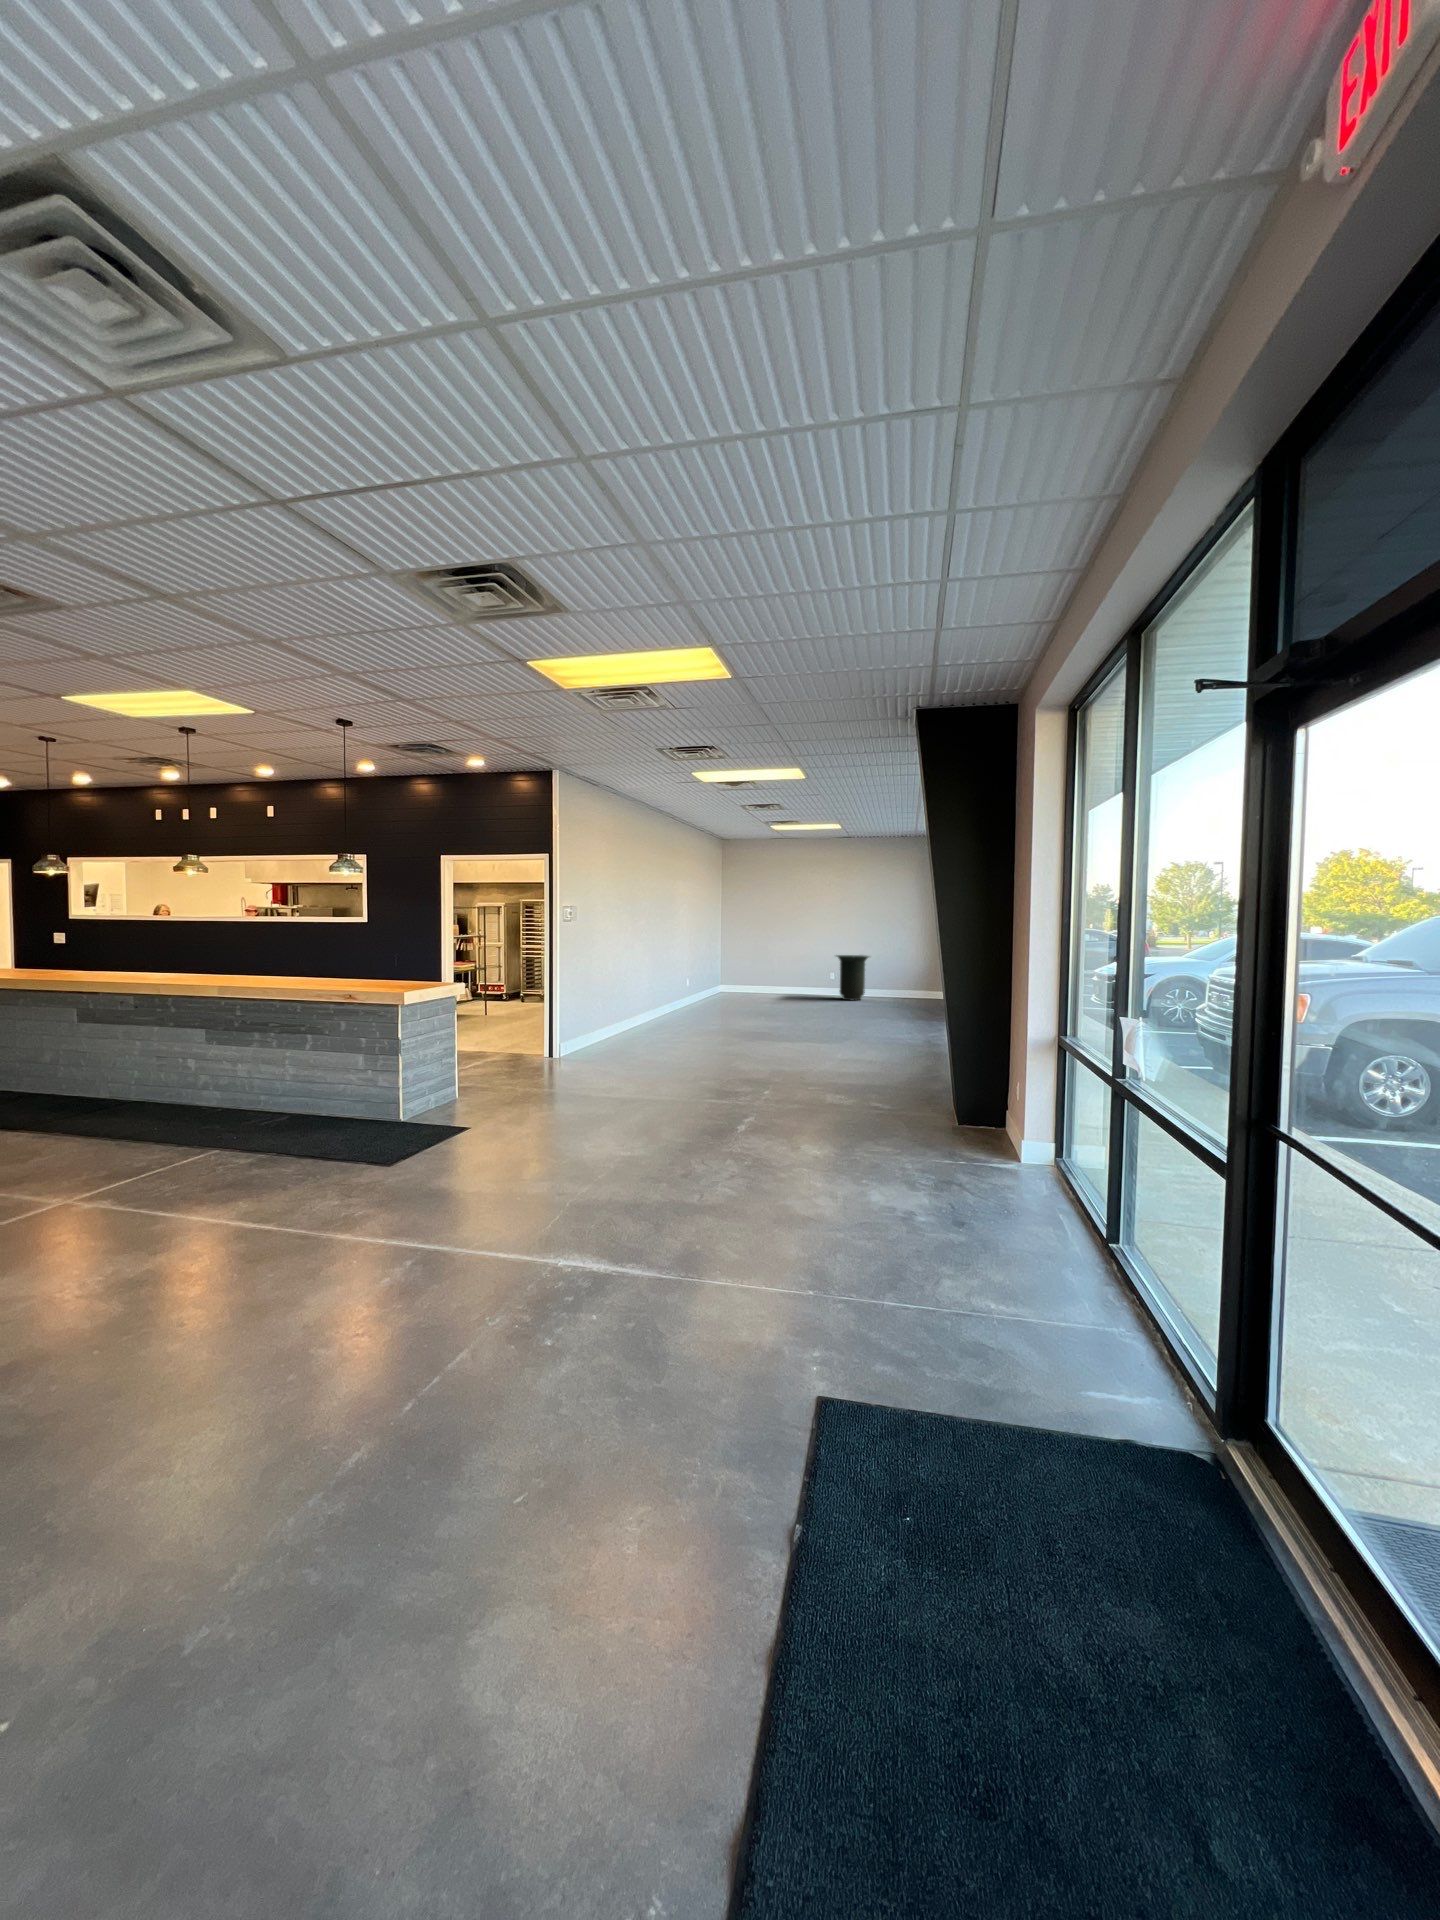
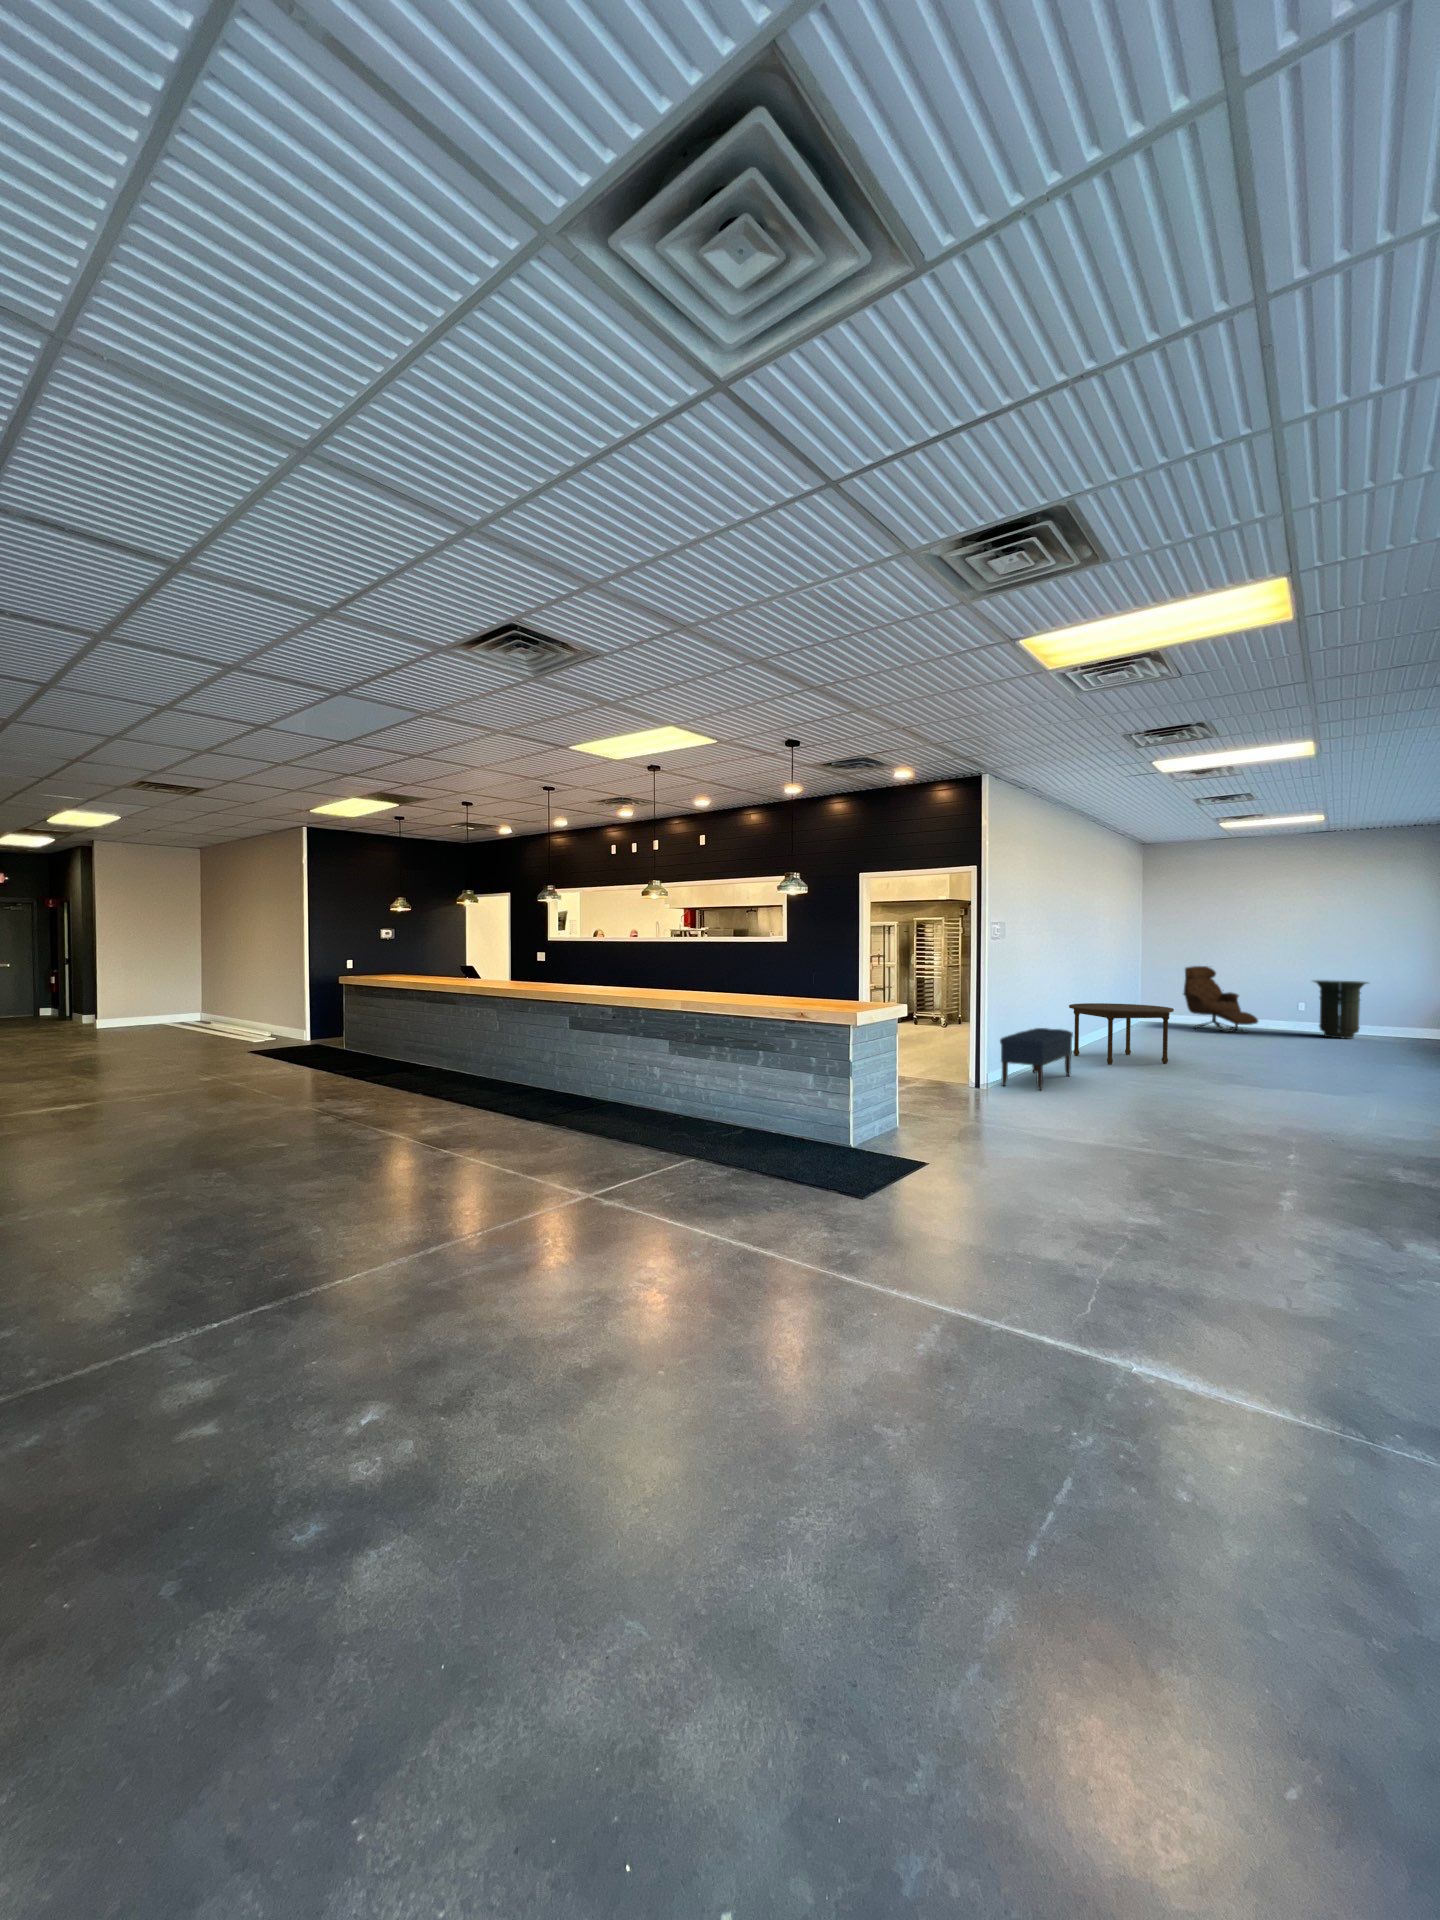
lounge chair: none [747,944,799,1000] -> present [1183,966,1258,1031]
dining table: none [644,978,724,1030] -> present [1069,1003,1174,1064]
bench: none [571,1001,638,1056] -> present [1000,1028,1073,1090]

